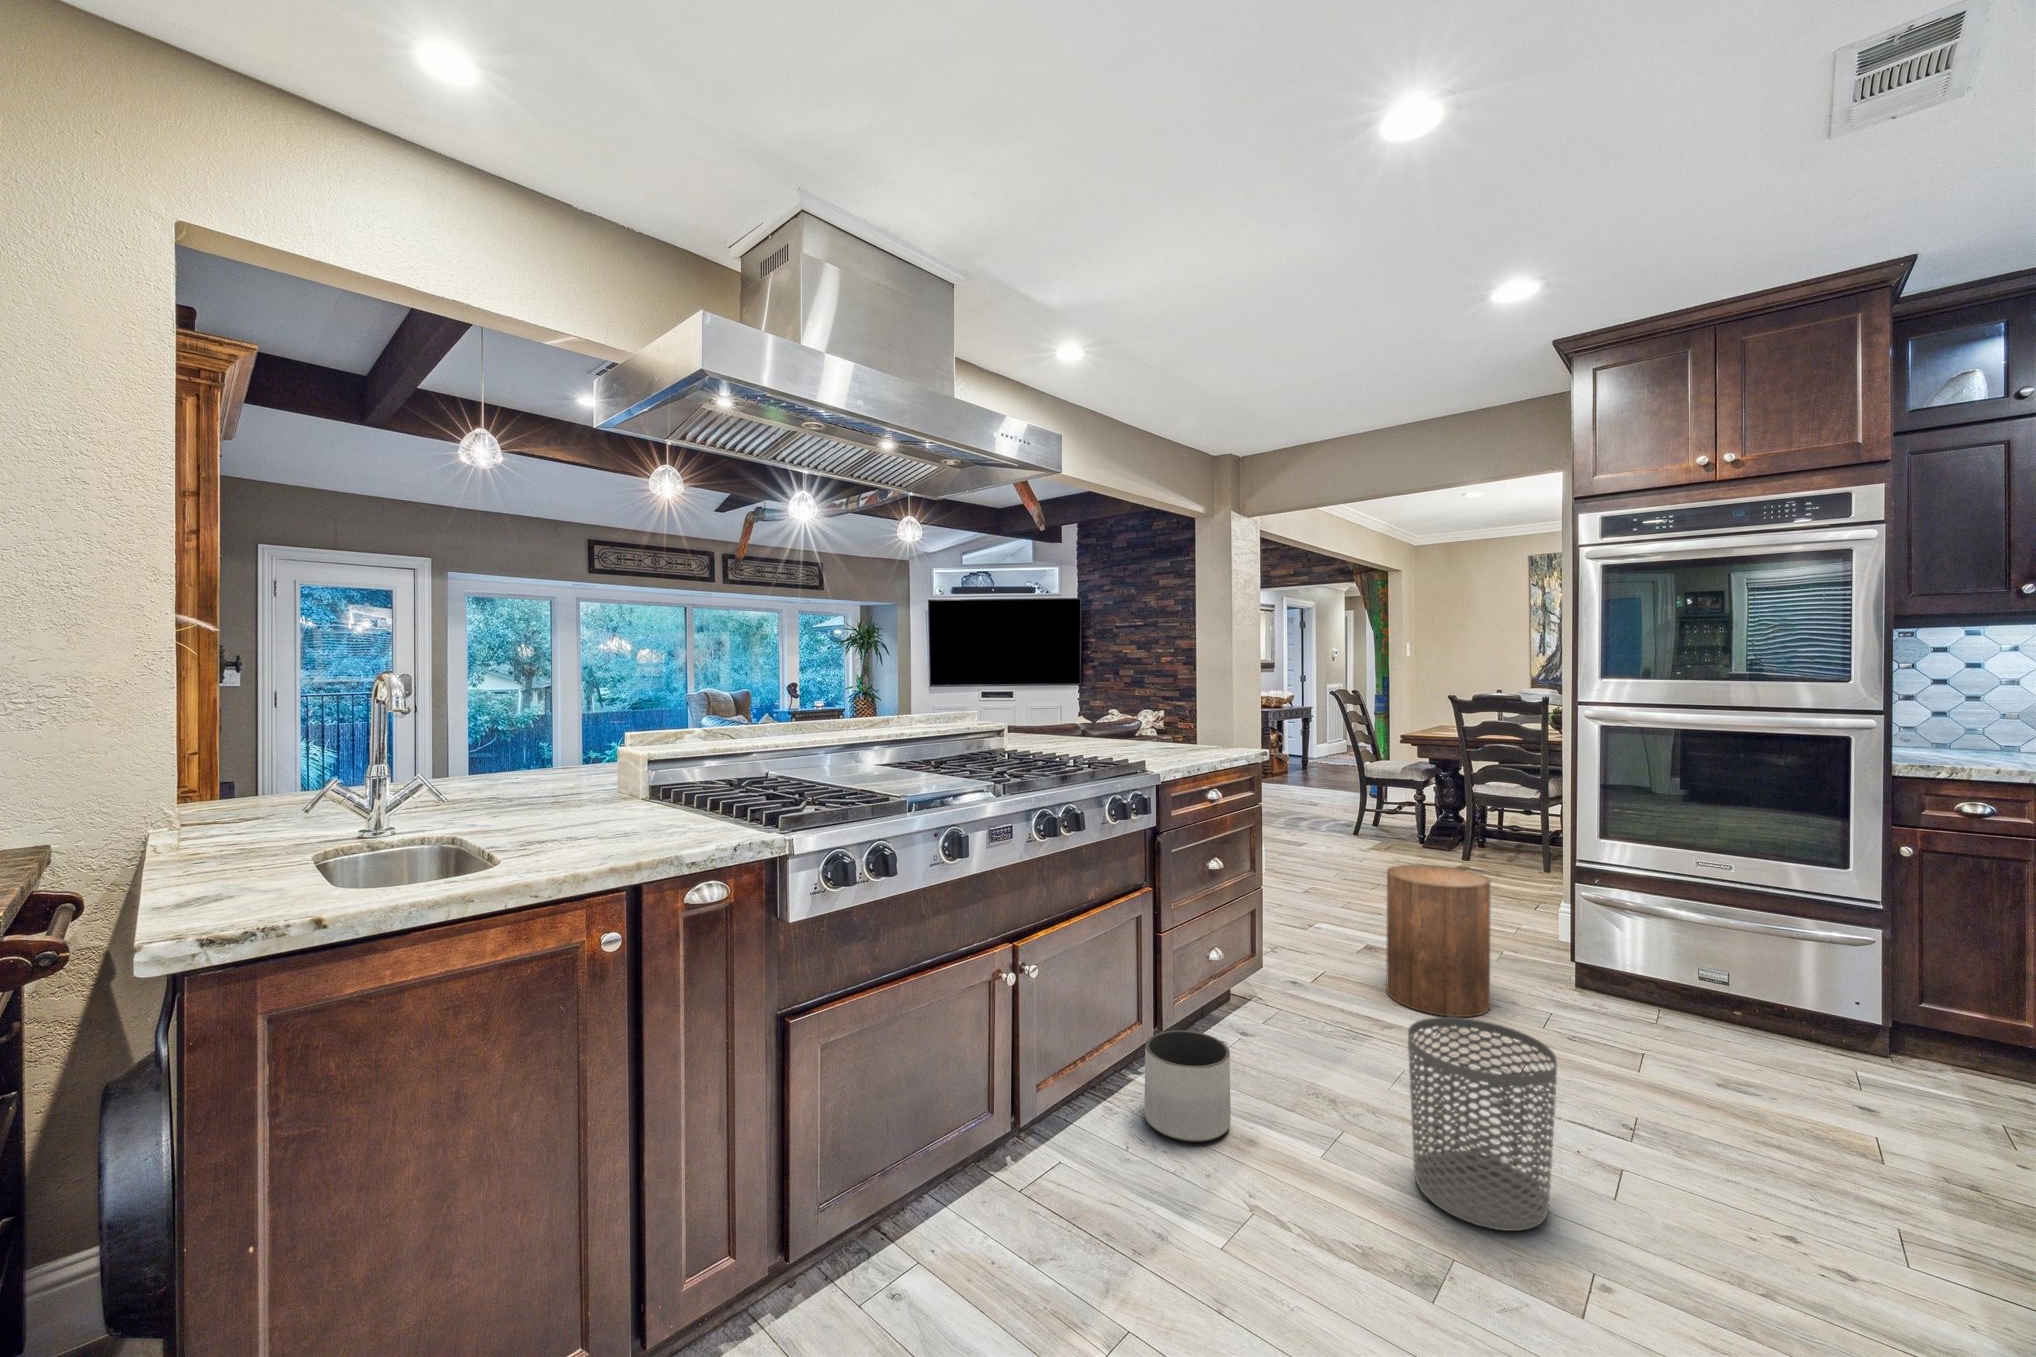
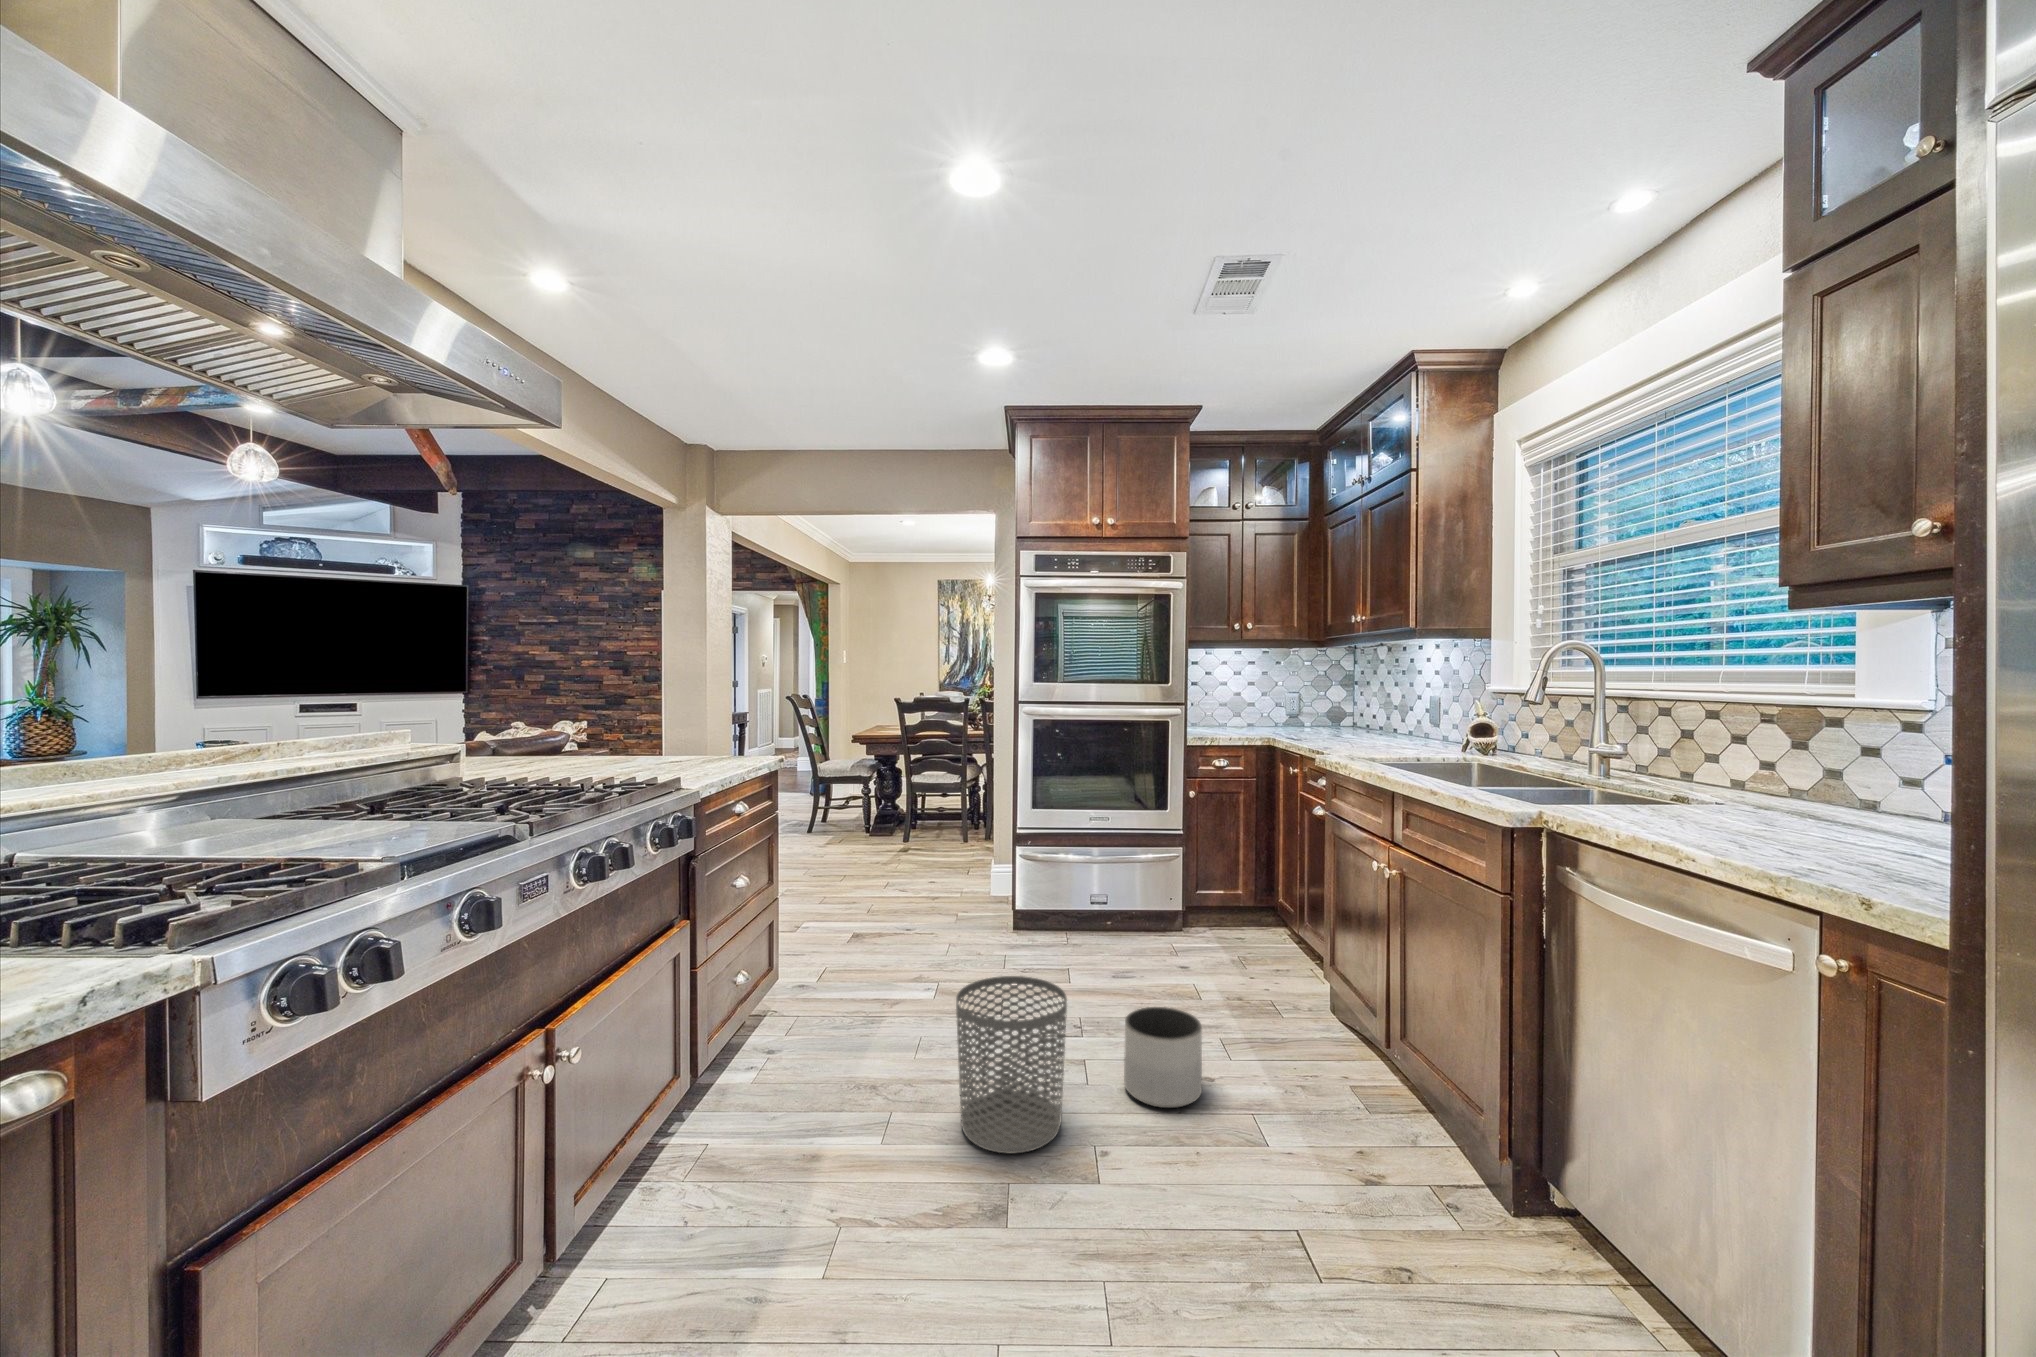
stool: present [1386,864,1491,1017] -> none [884,848,966,980]
planter: present [1144,1030,1231,1142] -> present [1124,1007,1202,1108]

